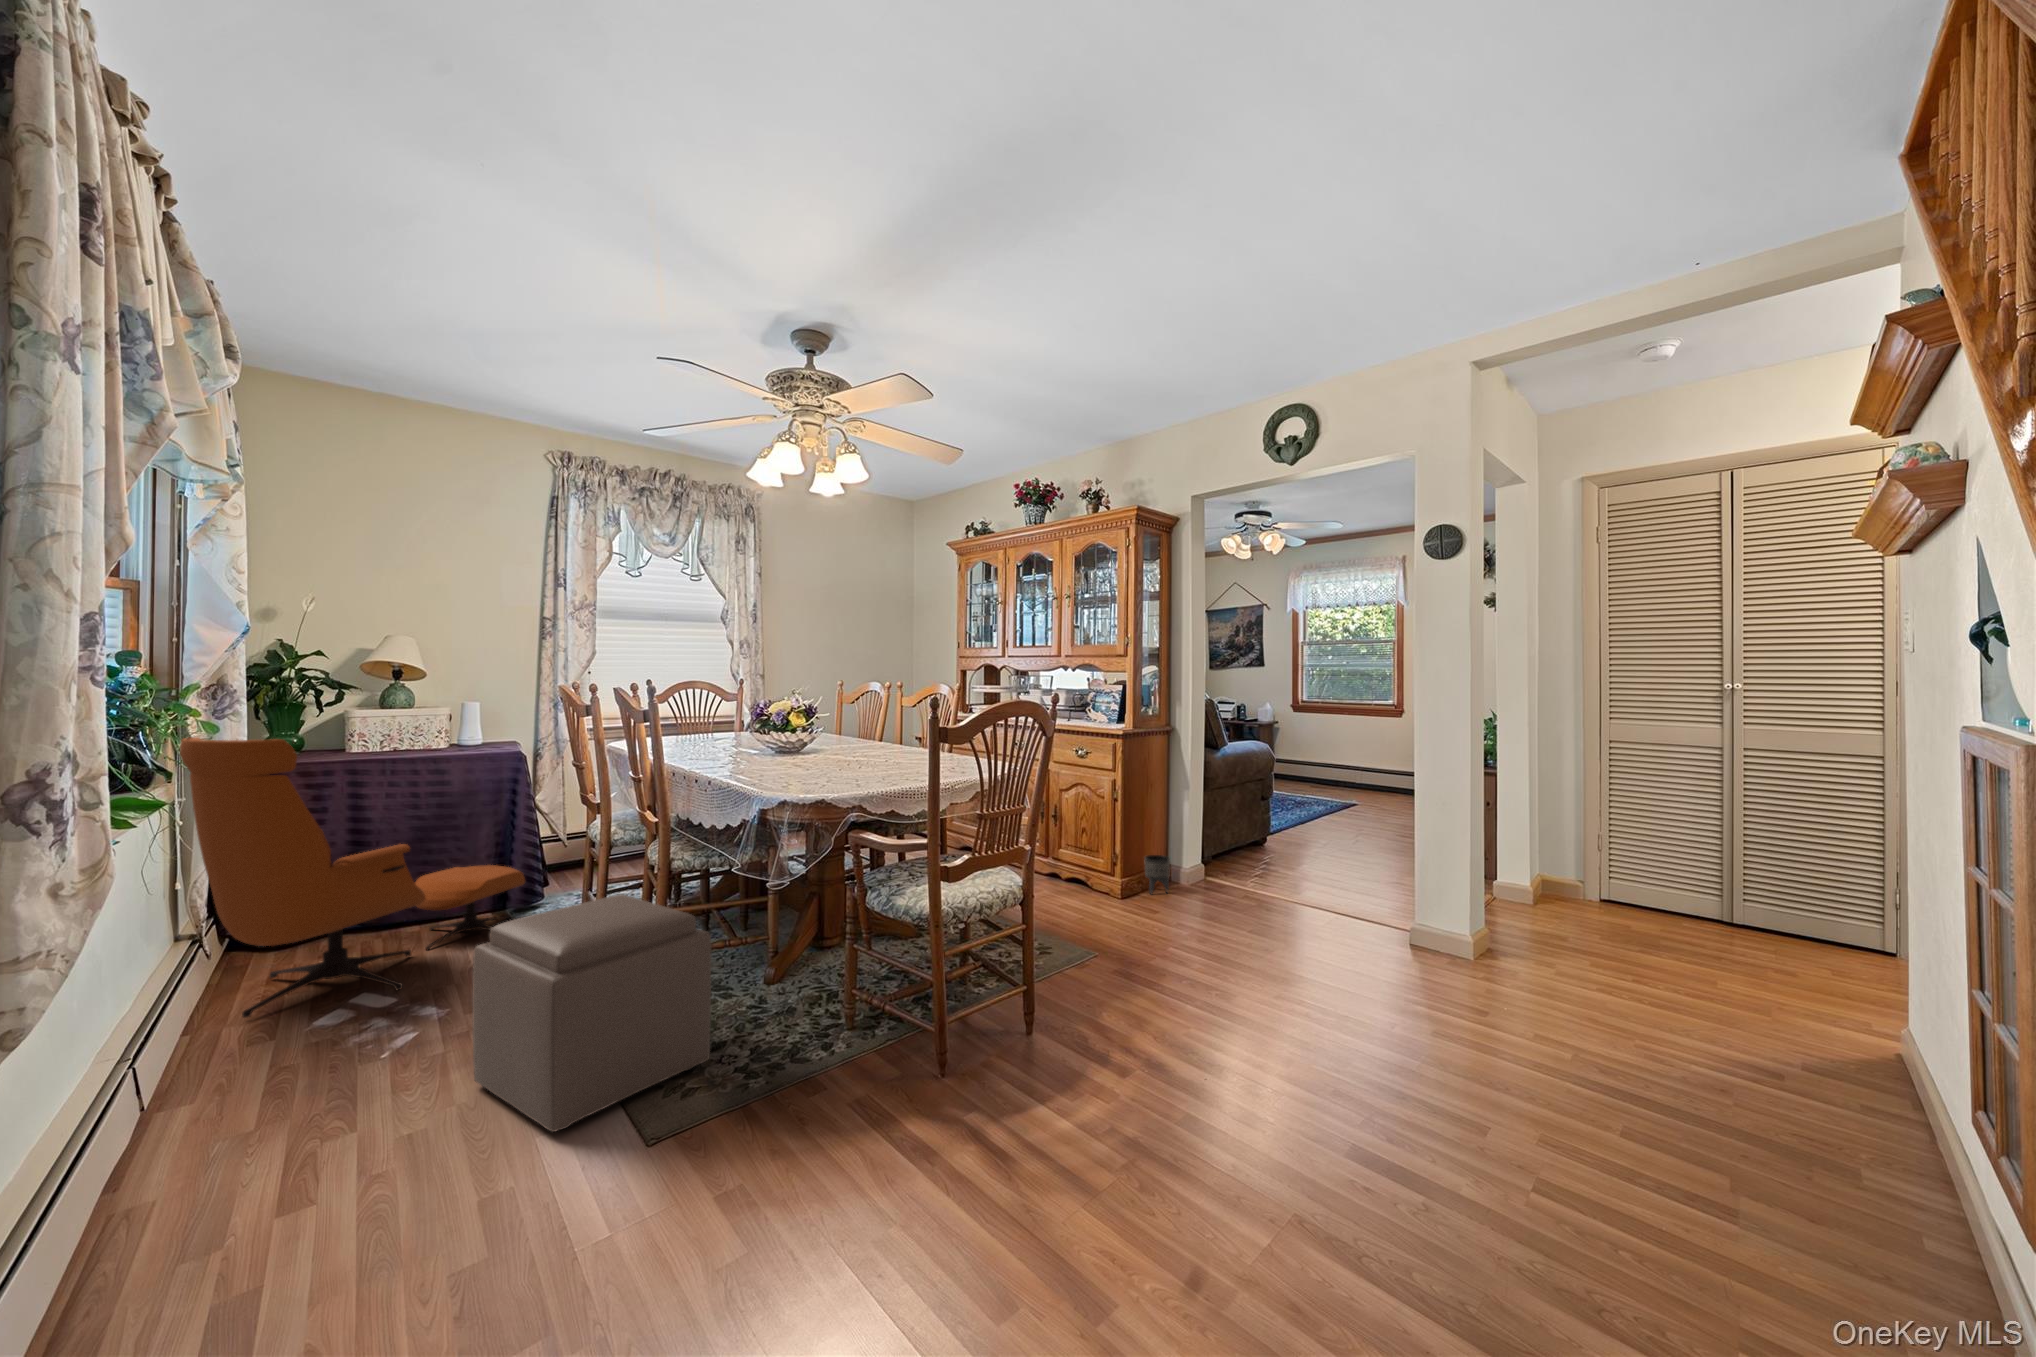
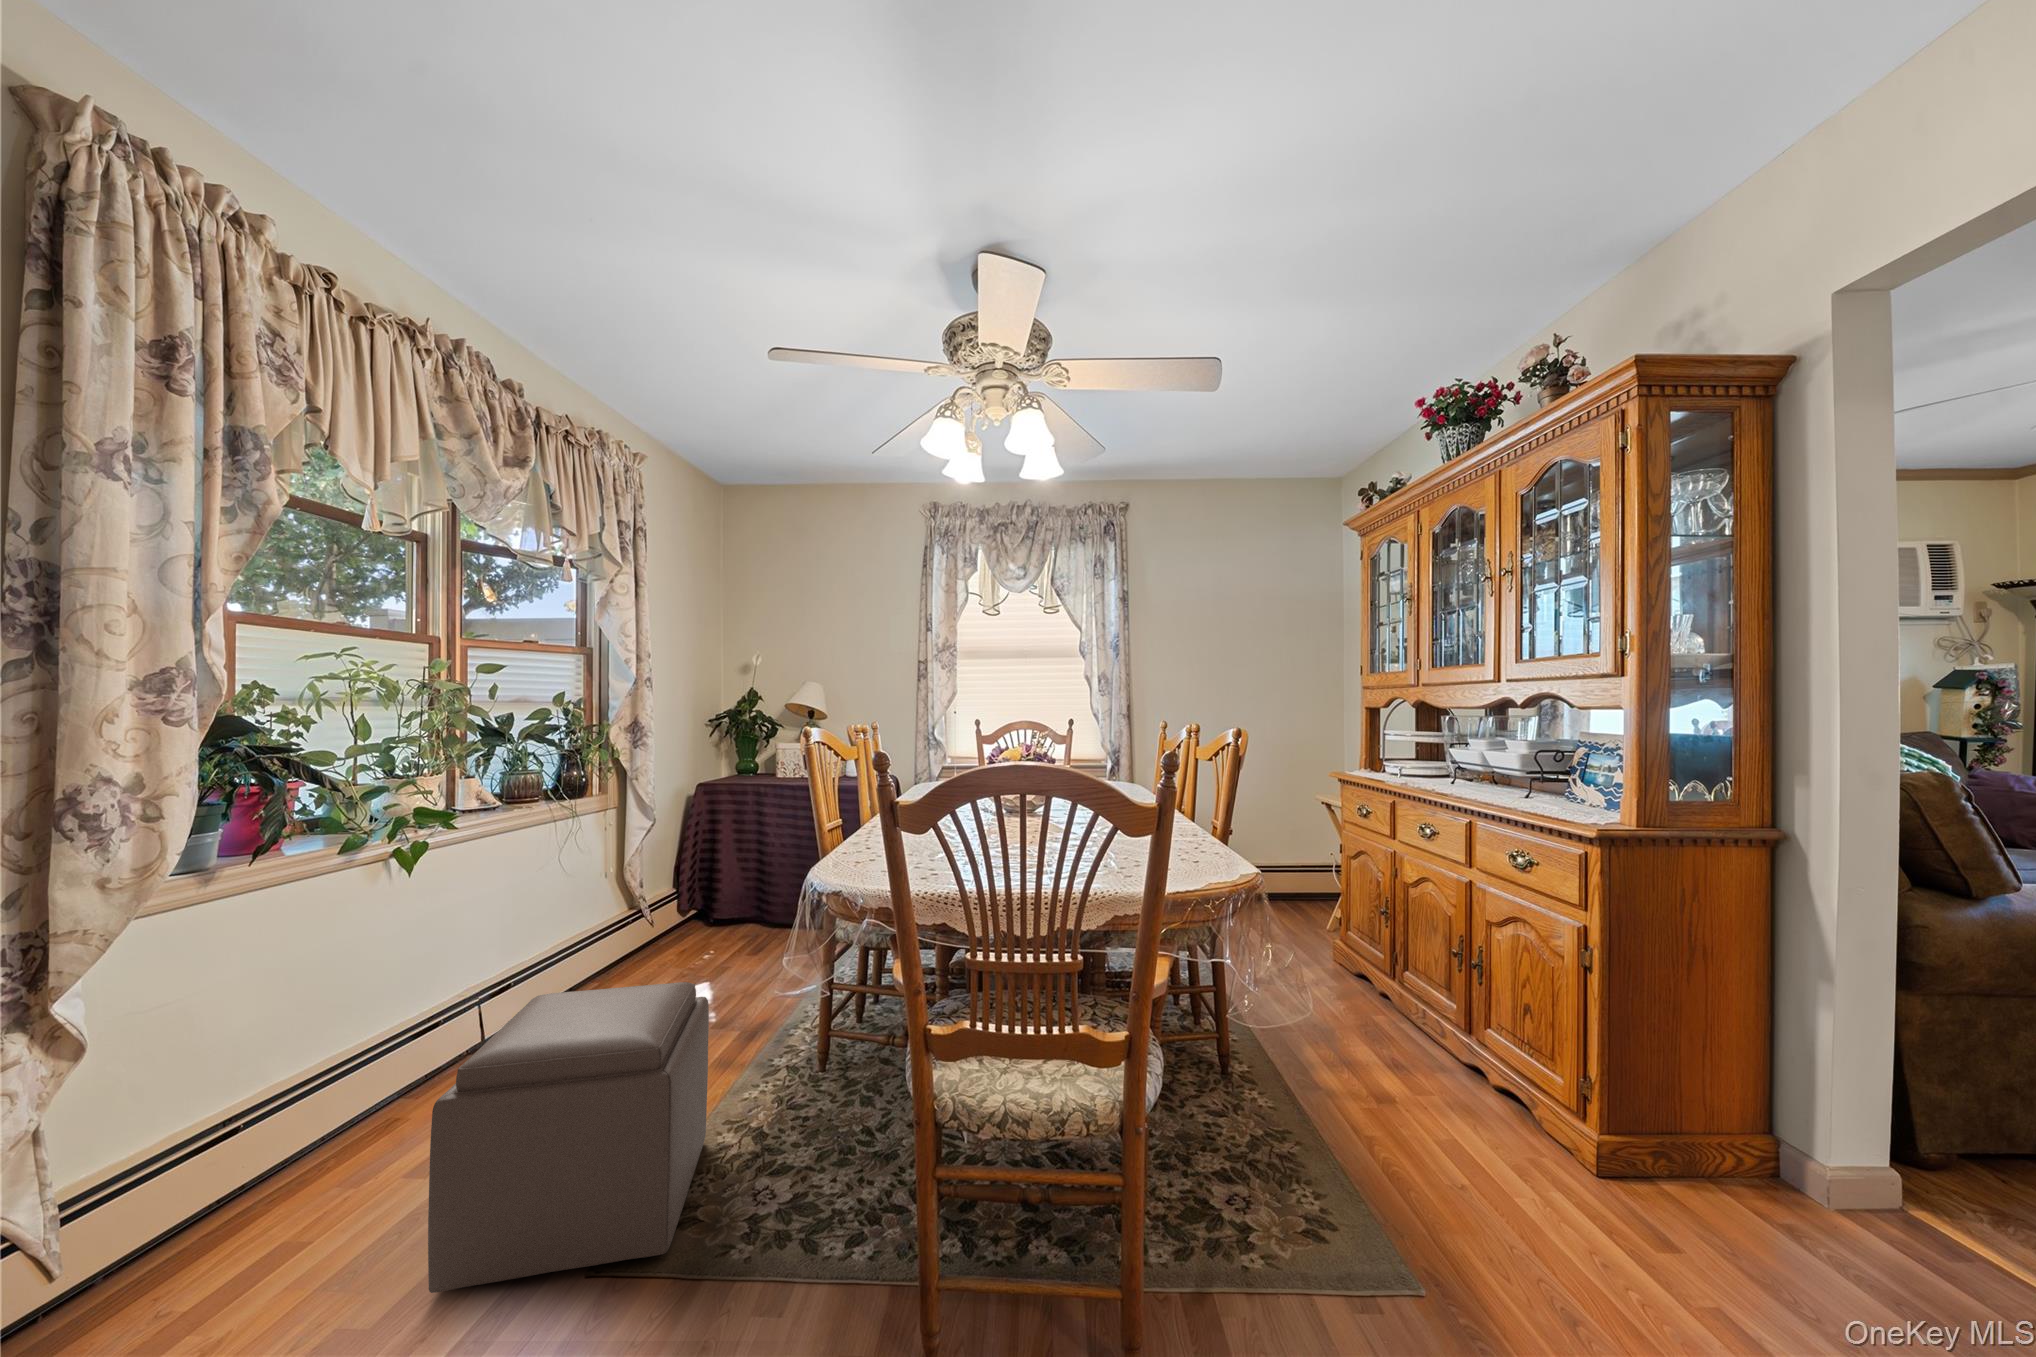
lounge chair: present [180,737,525,1018] -> none [543,767,830,1011]
planter: present [1144,855,1170,894] -> none [1668,1102,1743,1208]

